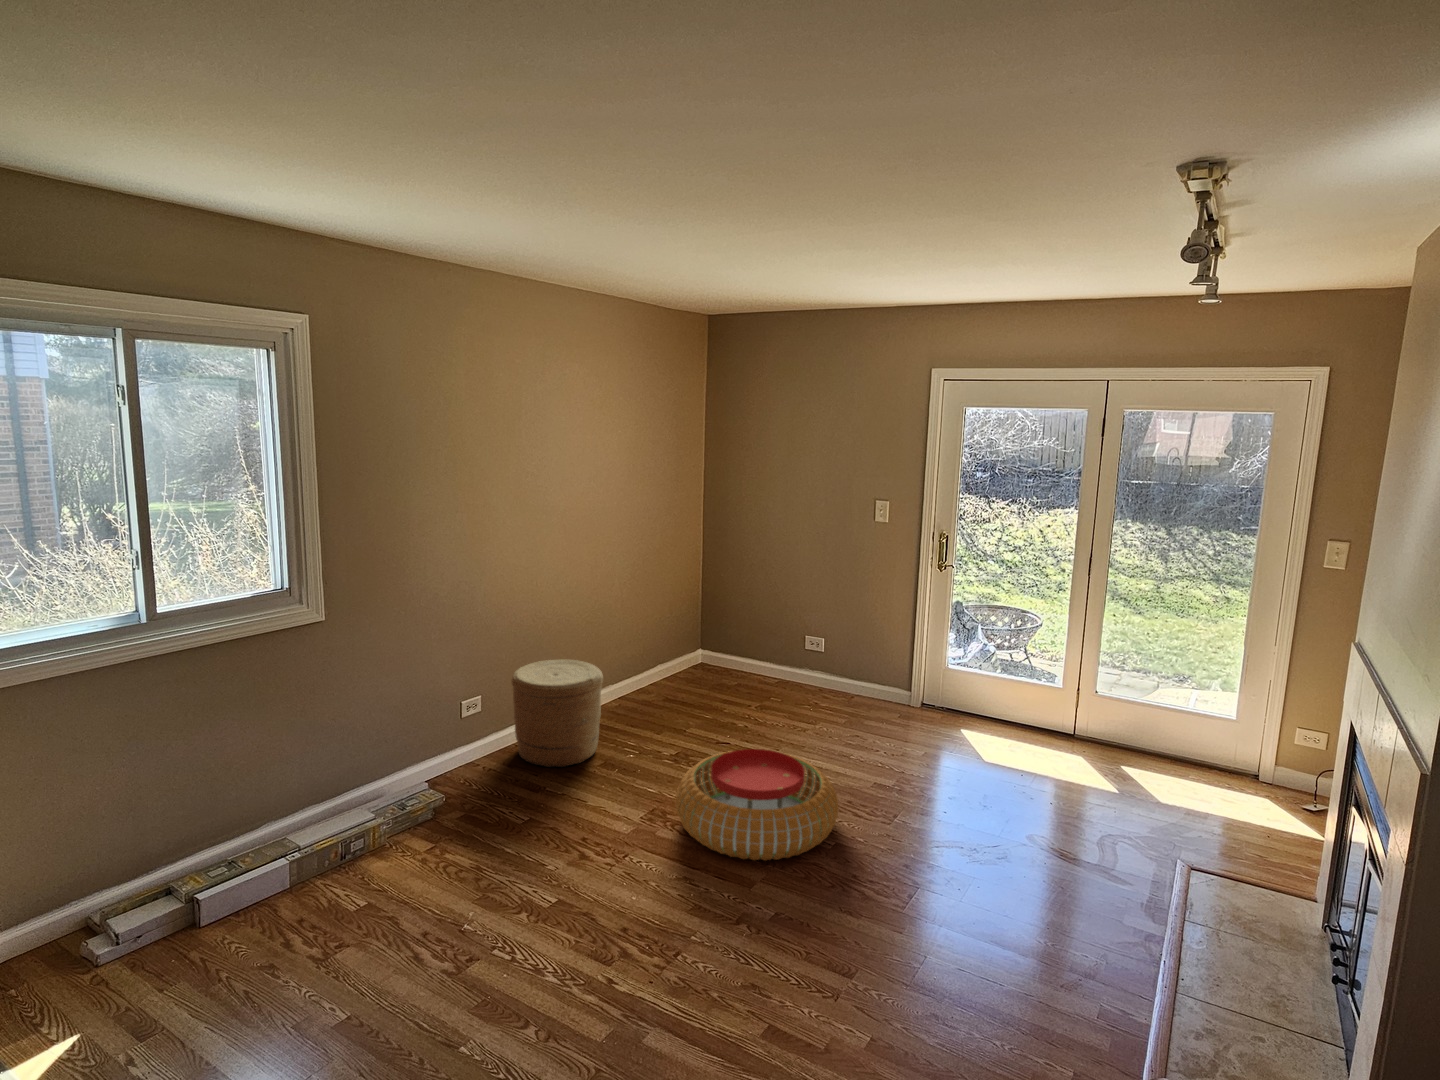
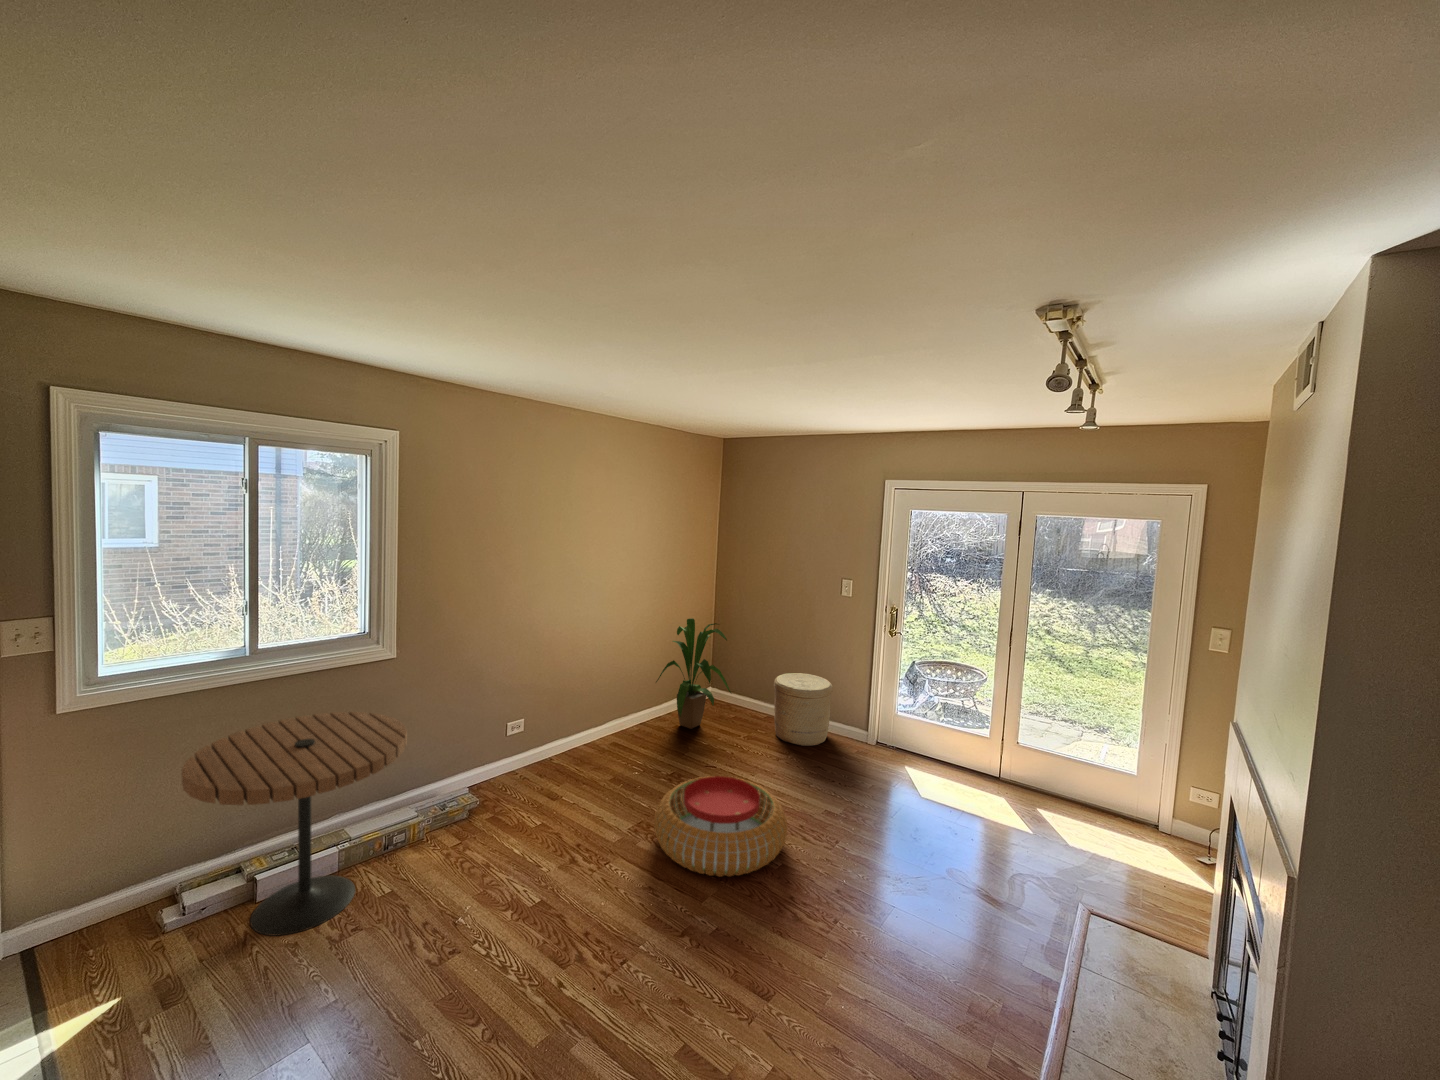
house plant: none [639,561,737,702] -> present [656,618,731,729]
woven basket: present [511,660,603,767] -> present [774,673,833,746]
side table: none [106,691,375,959] -> present [182,712,407,936]

